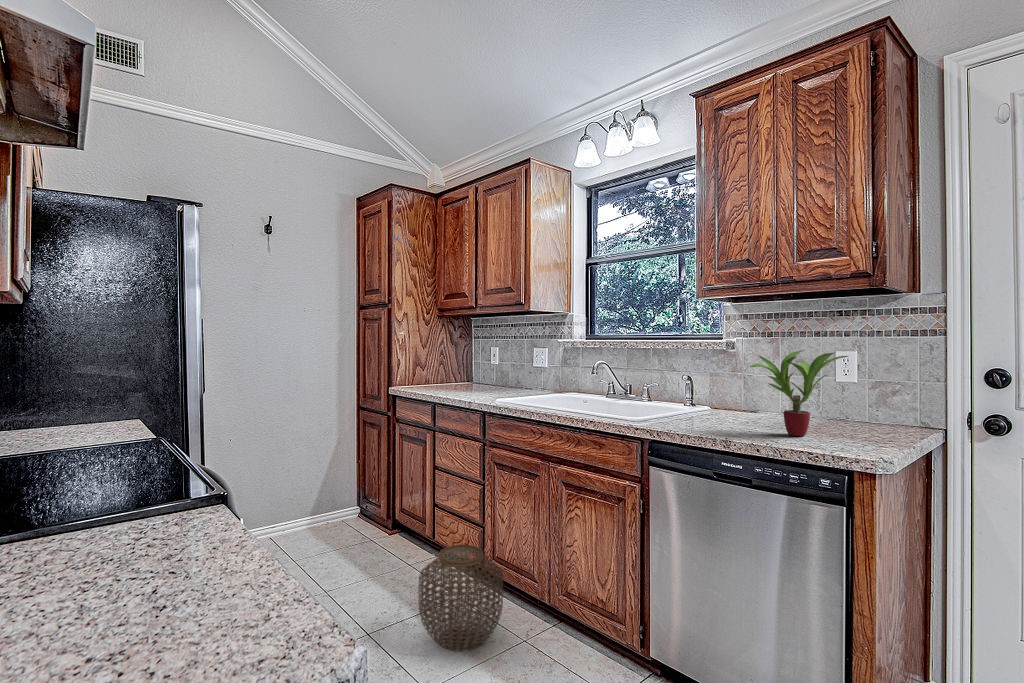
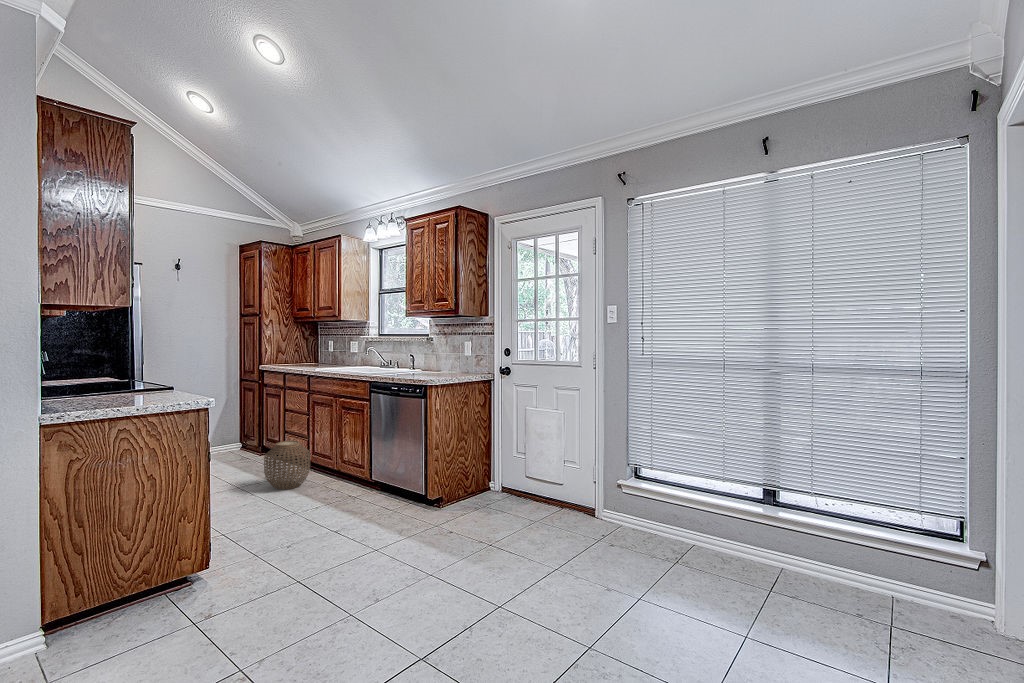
potted plant: present [751,350,848,436] -> none [410,340,450,377]

